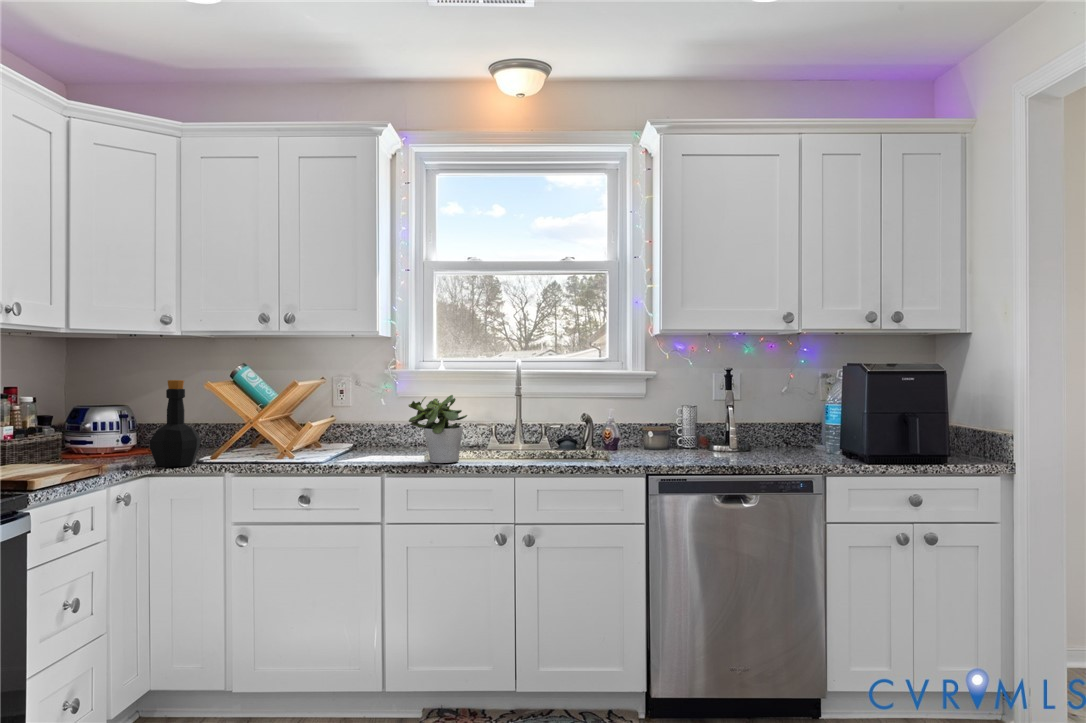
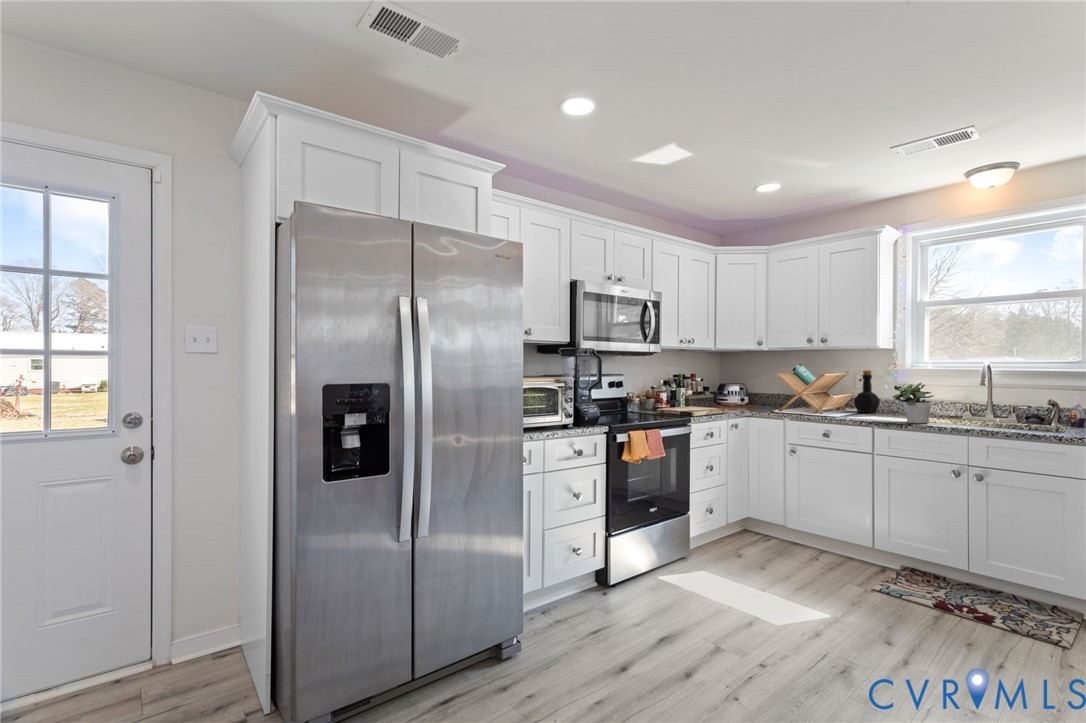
bottle: present [150,380,200,467] -> present [854,370,880,413]

